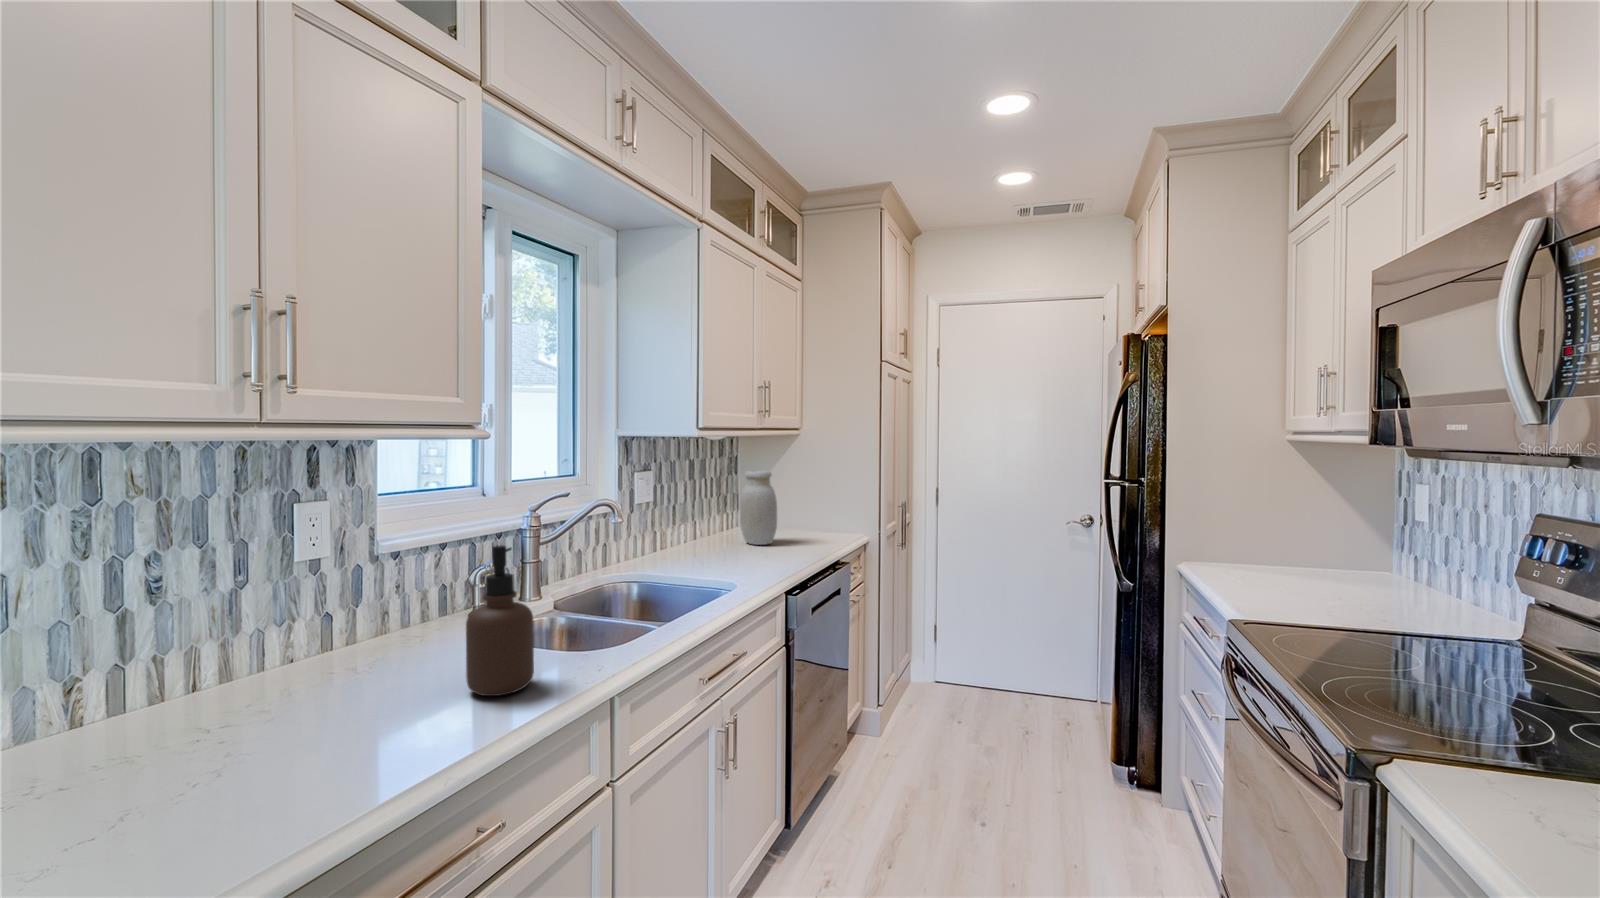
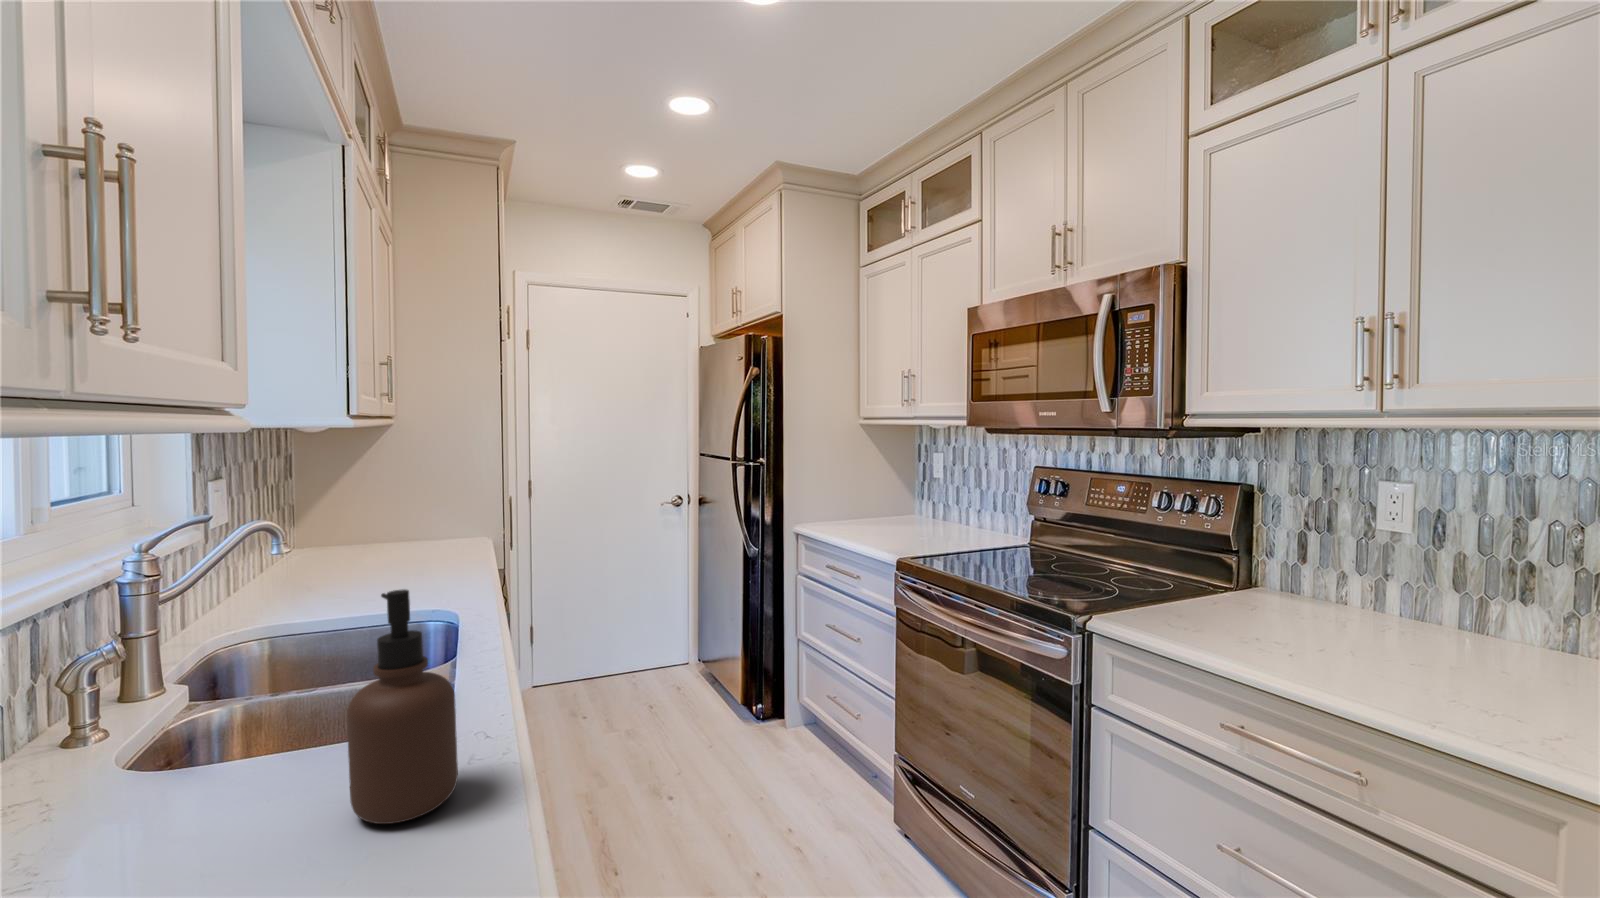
jar: present [740,470,777,545] -> none [345,470,404,567]

